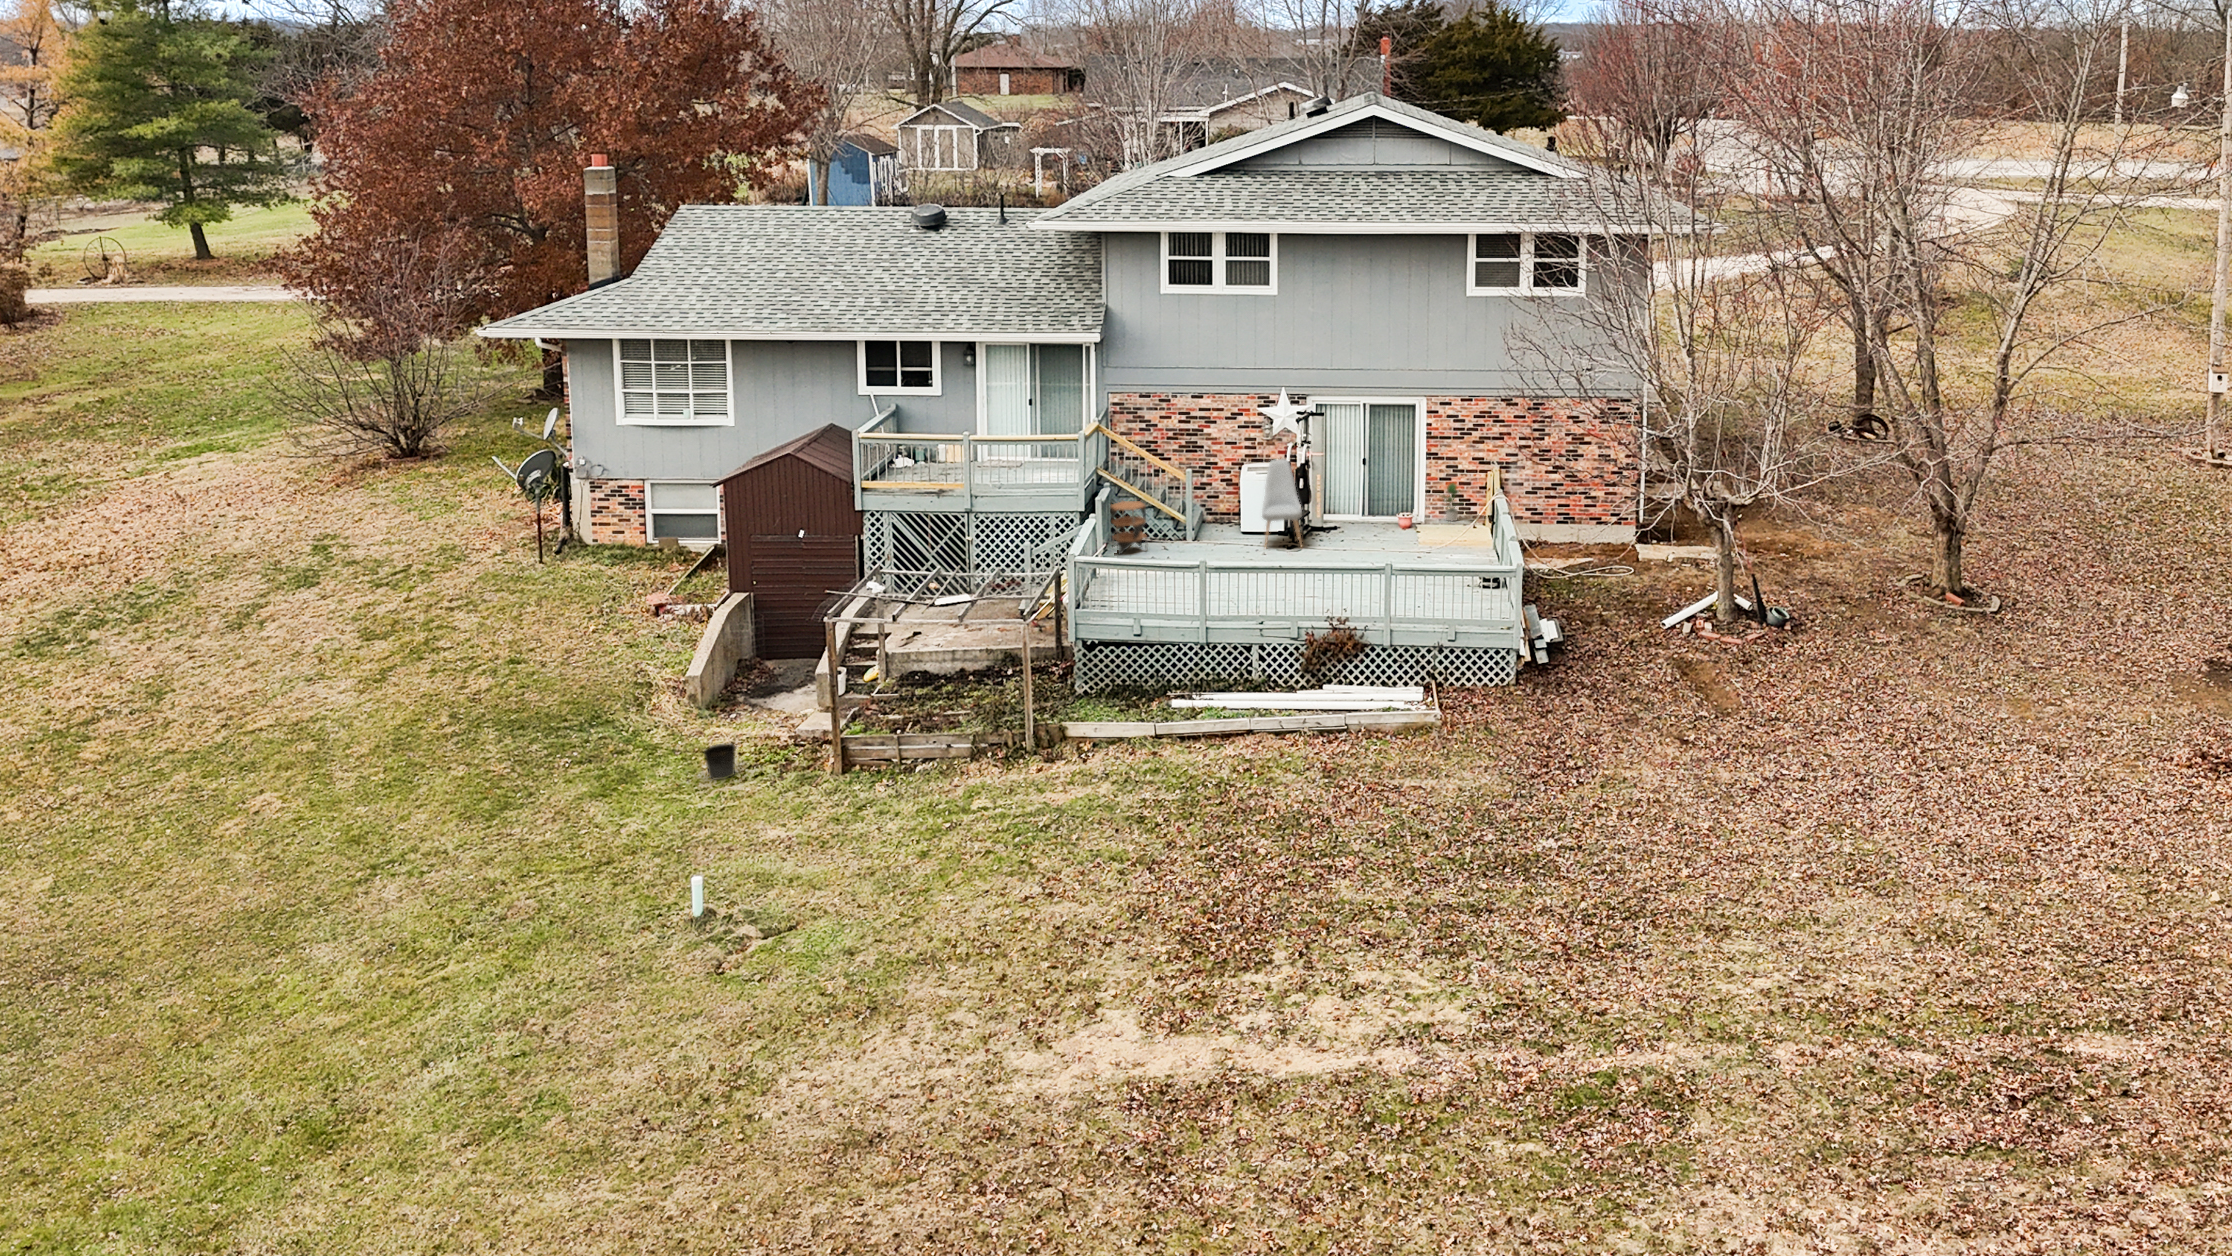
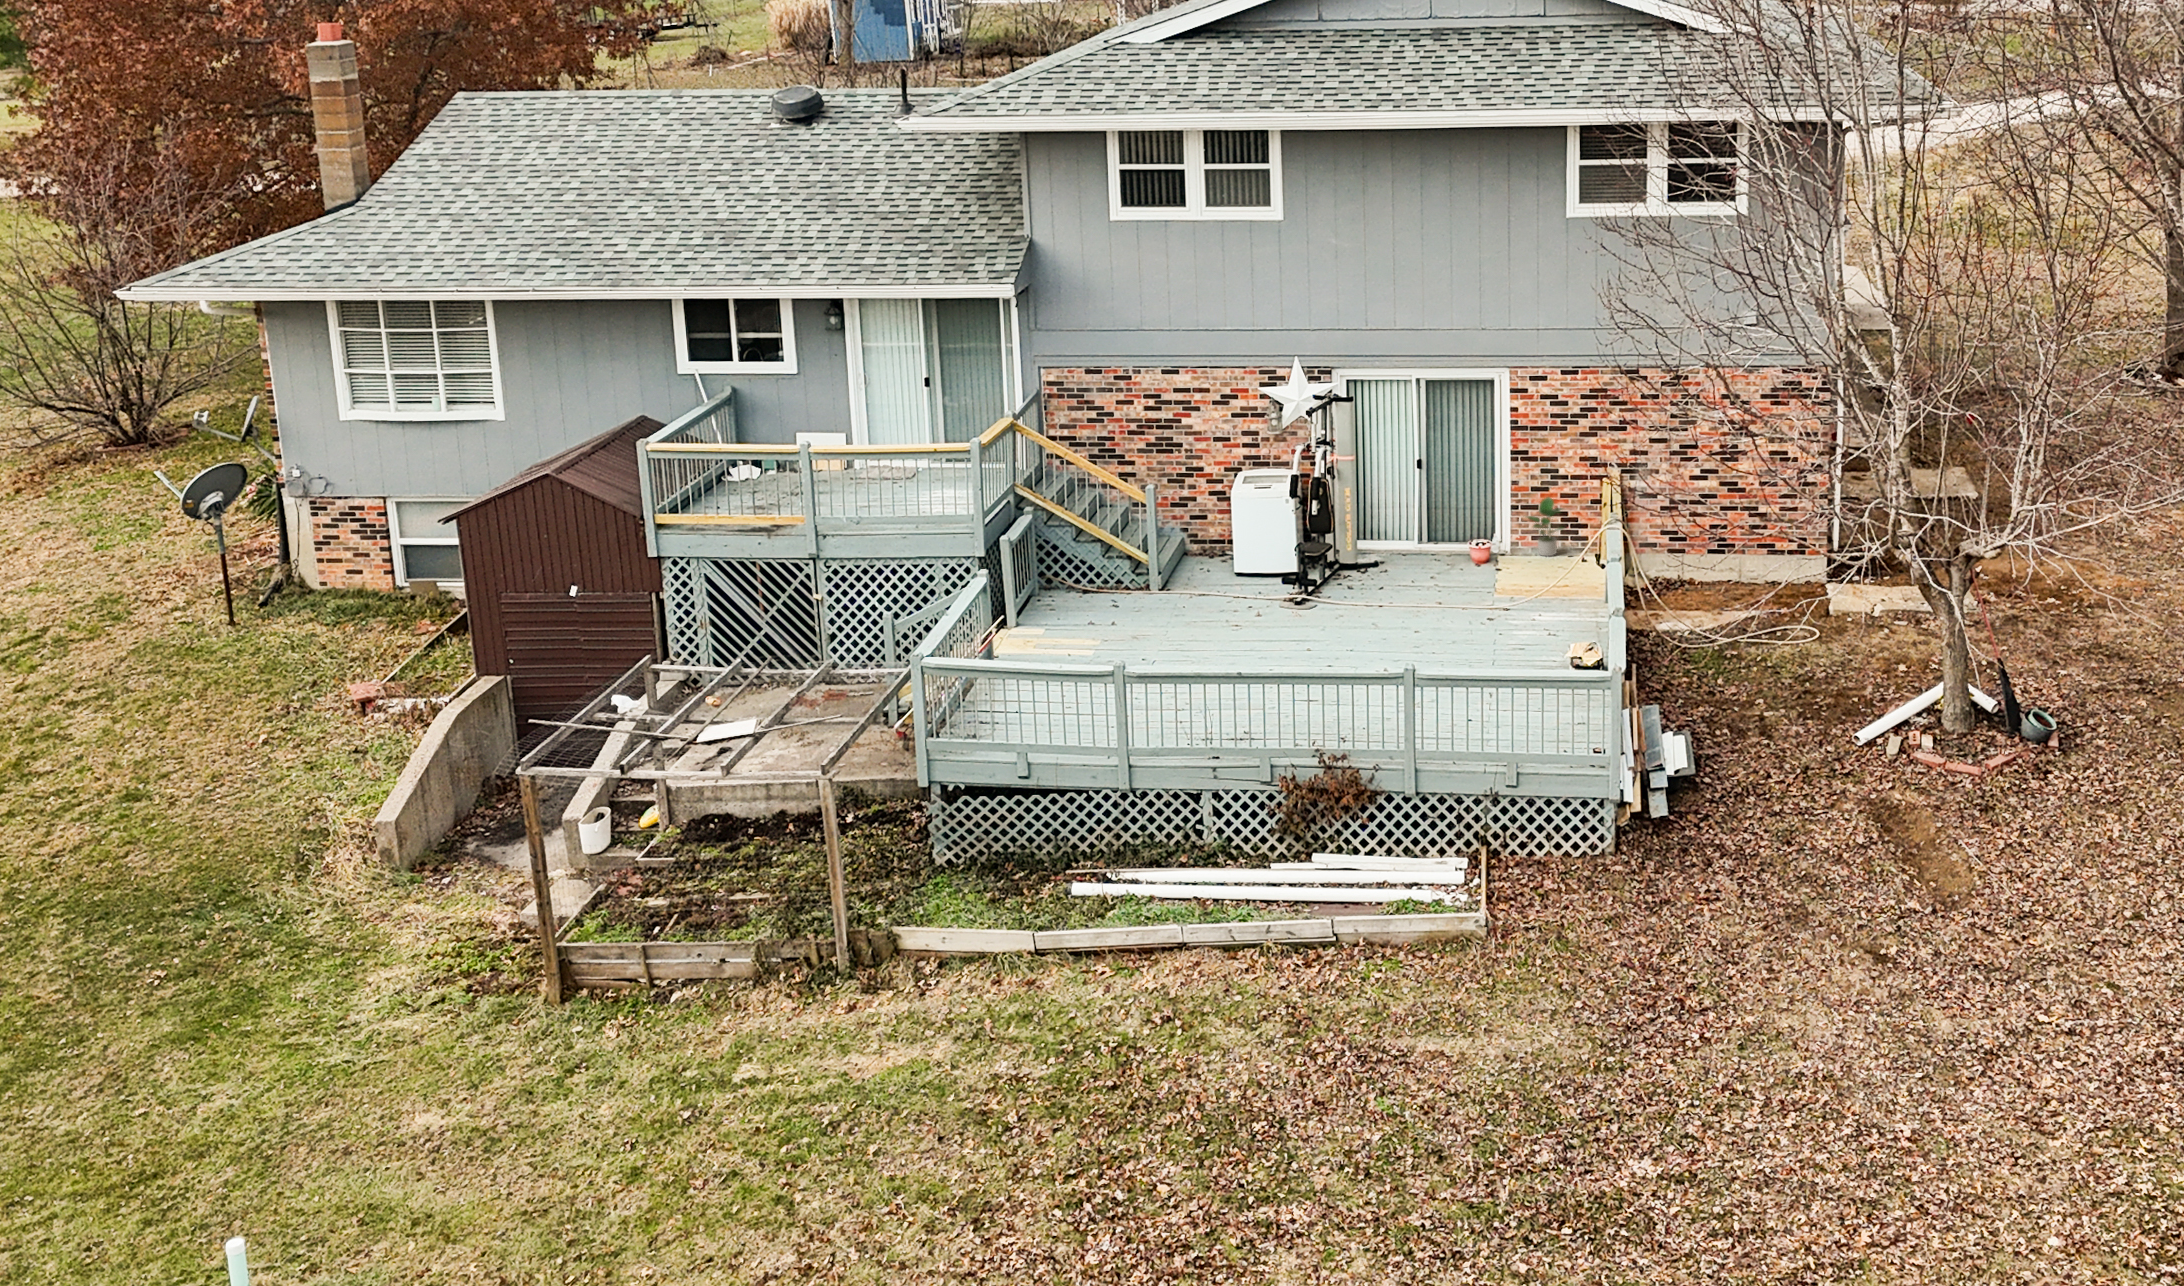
chair: present [1262,459,1302,546] -> none [1247,473,1309,613]
side table: present [1110,501,1148,554] -> none [1019,540,1077,623]
bucket: present [703,743,737,780] -> none [364,949,416,1008]

